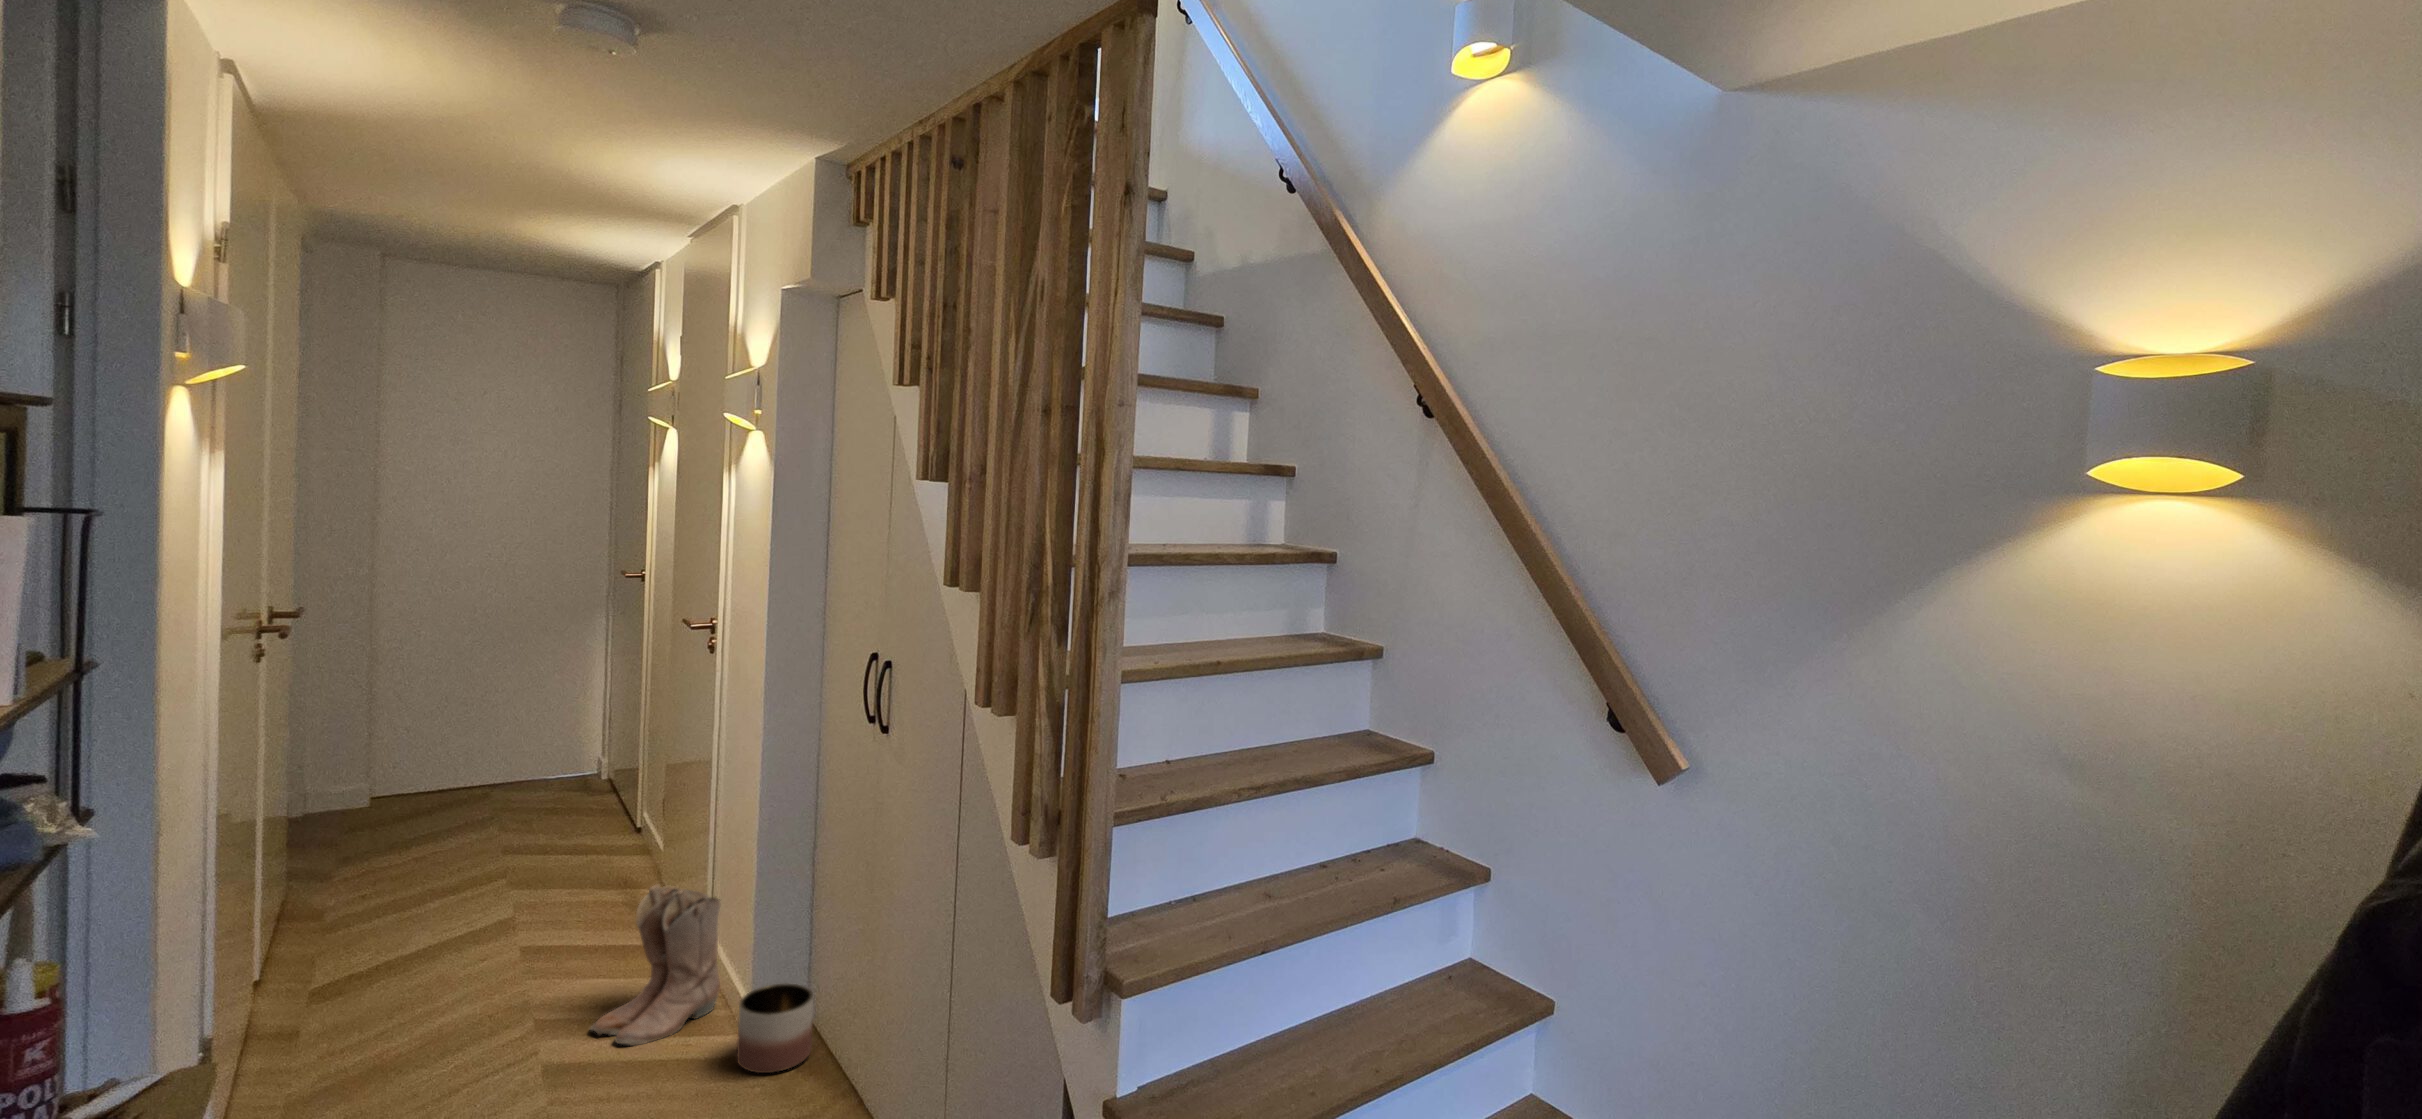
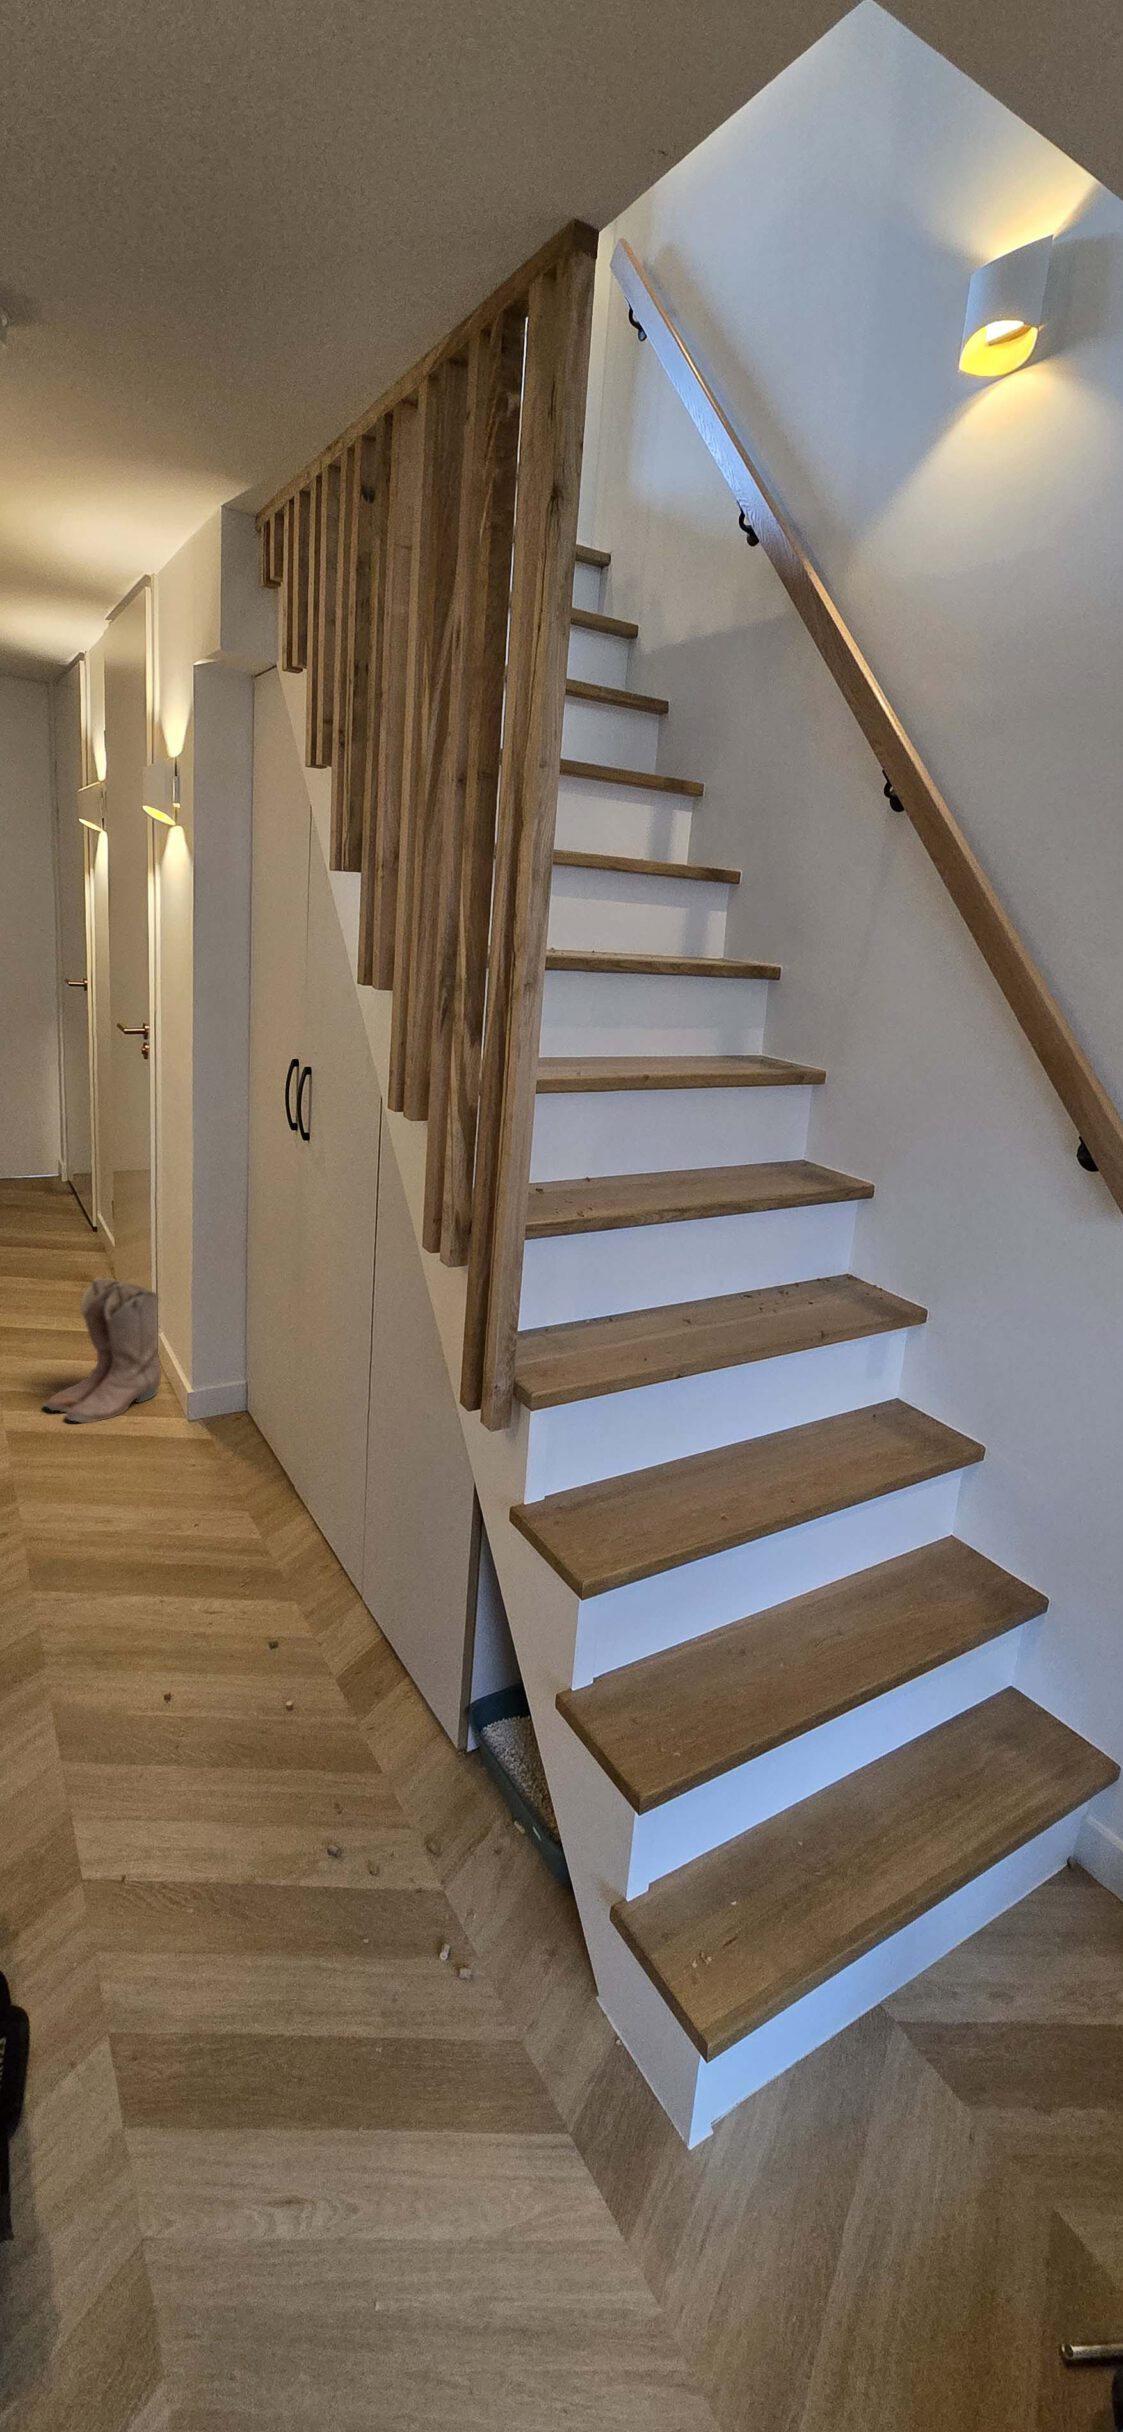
planter: present [737,983,813,1073] -> none [176,1376,245,1457]

